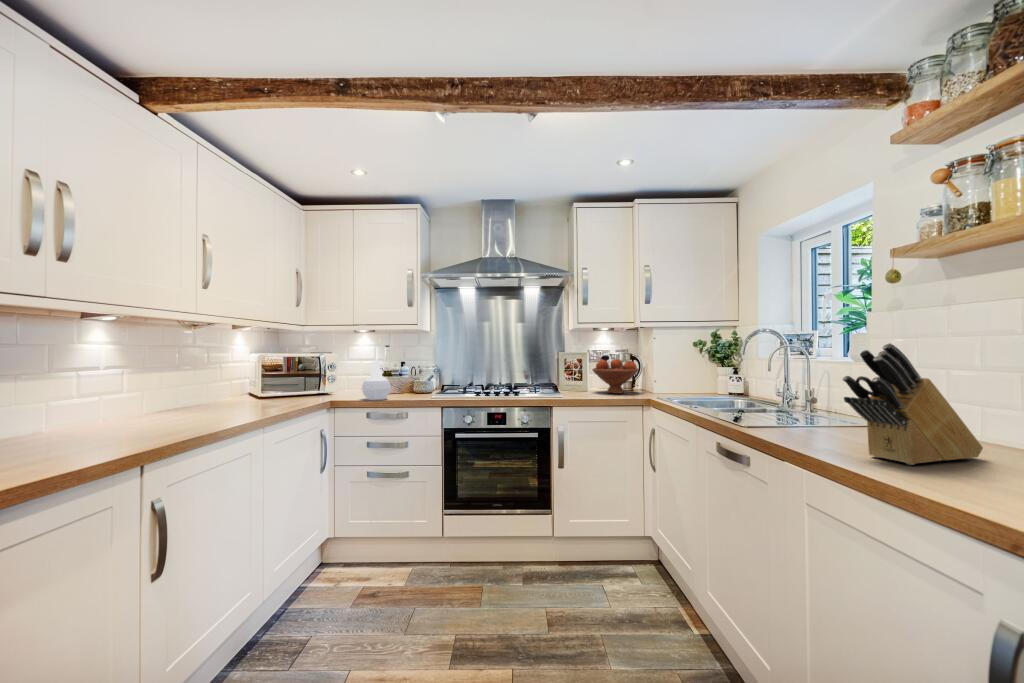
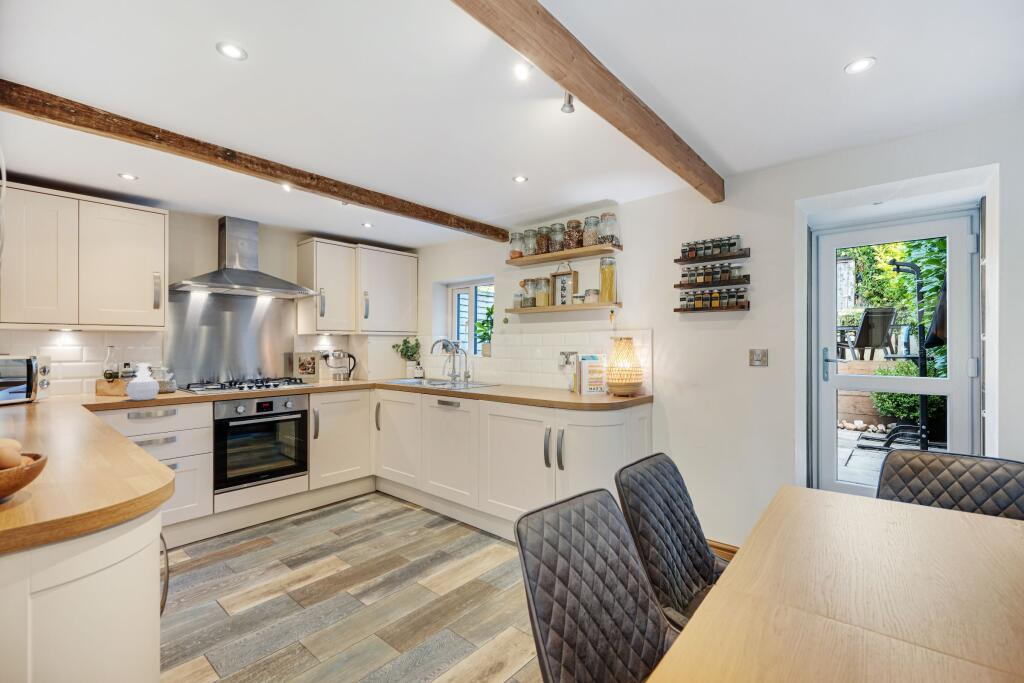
knife block: present [843,343,983,465] -> none [503,350,536,394]
fruit bowl: present [592,359,639,394] -> none [325,357,360,382]

